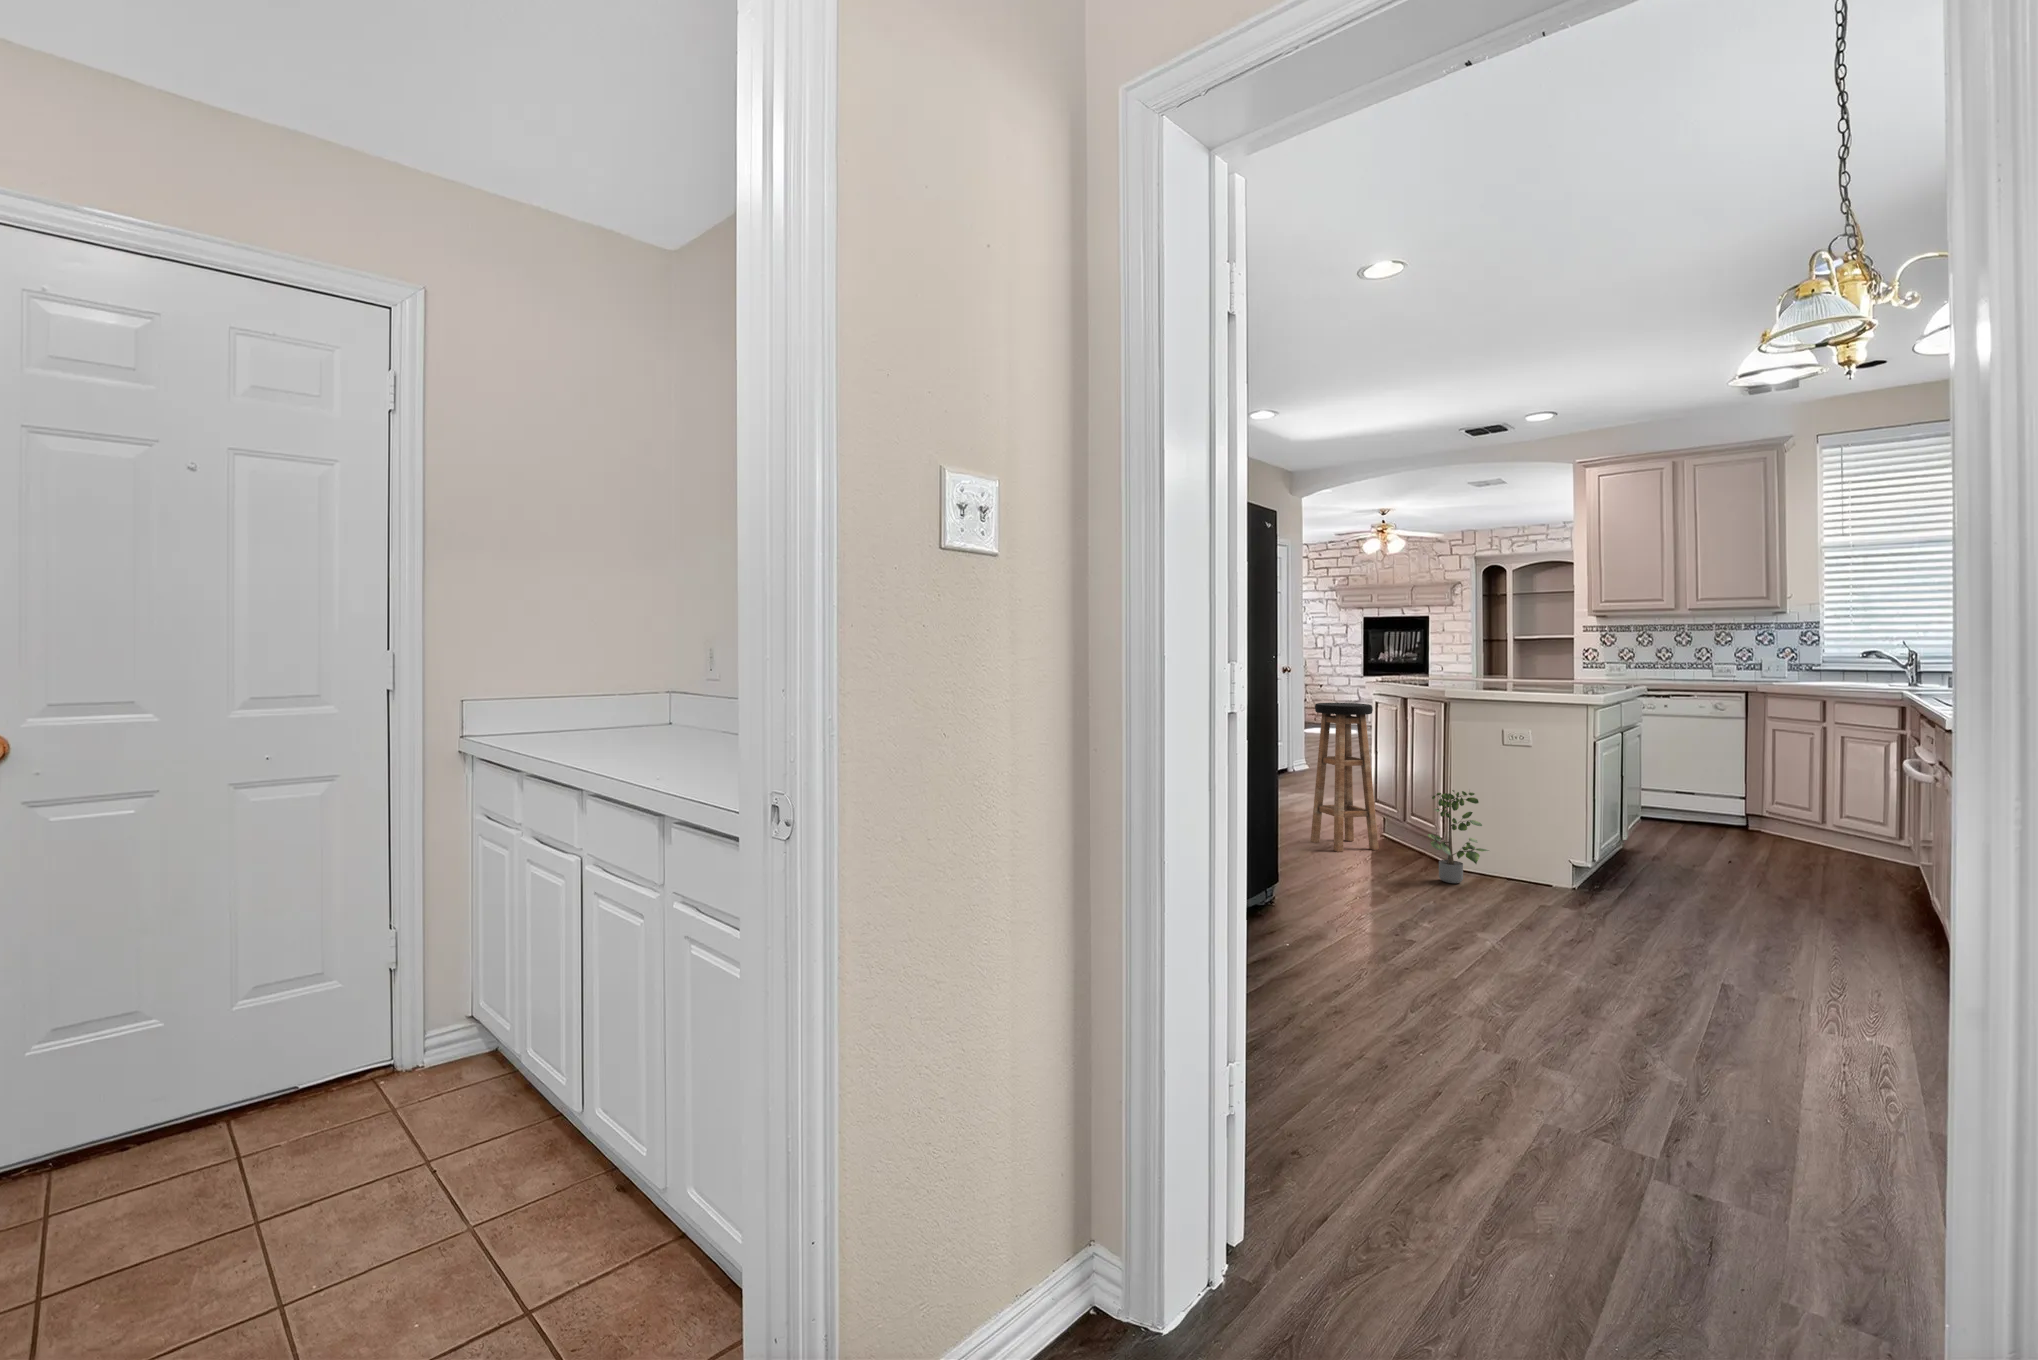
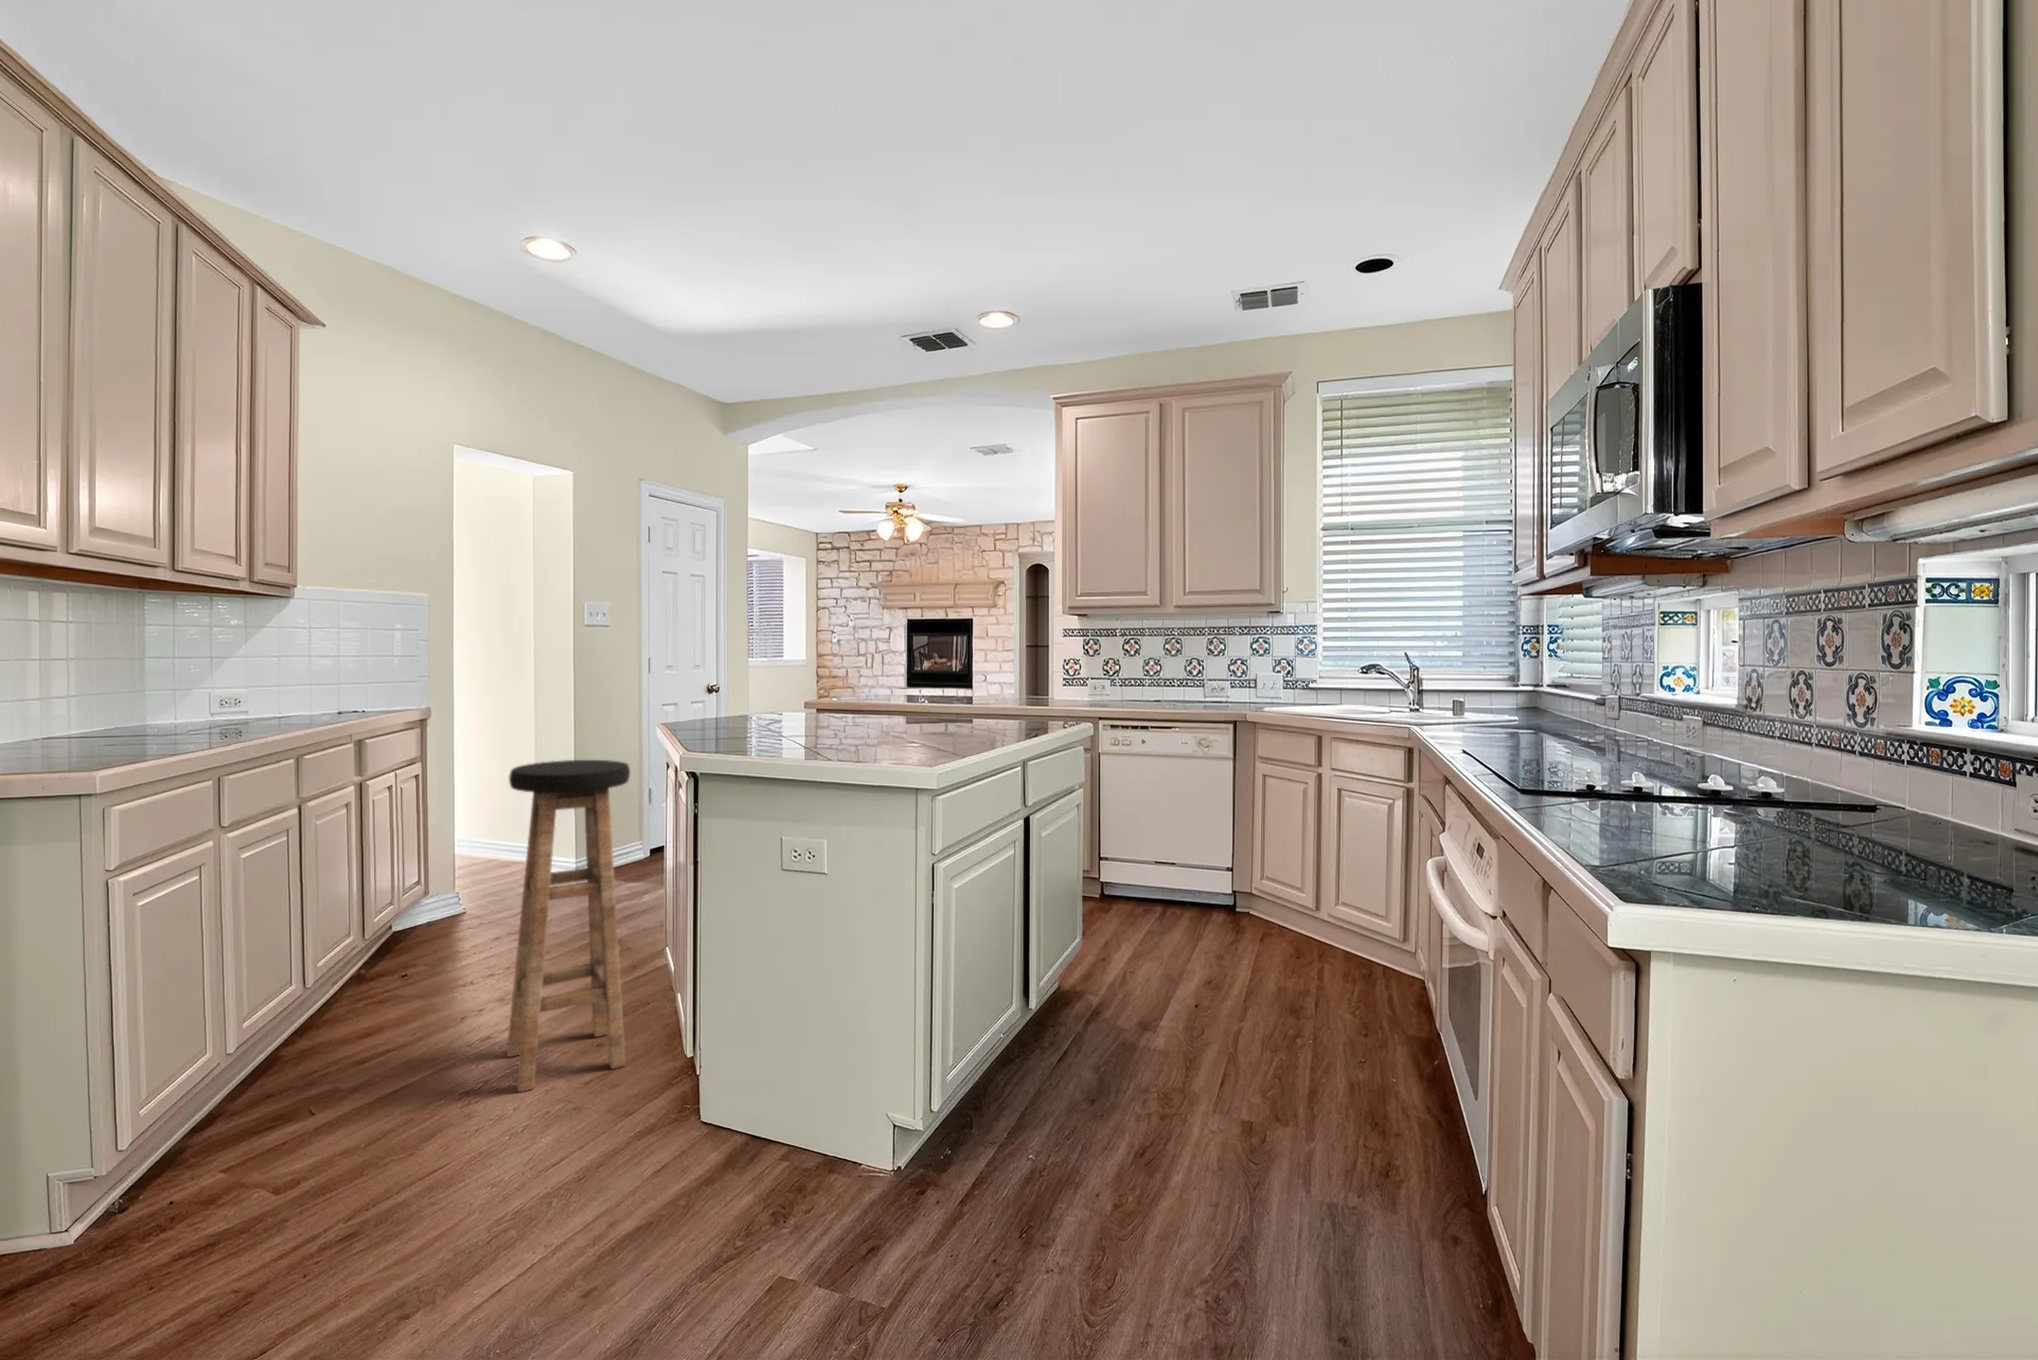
potted plant: present [1428,790,1489,883] -> none [590,987,736,1225]

